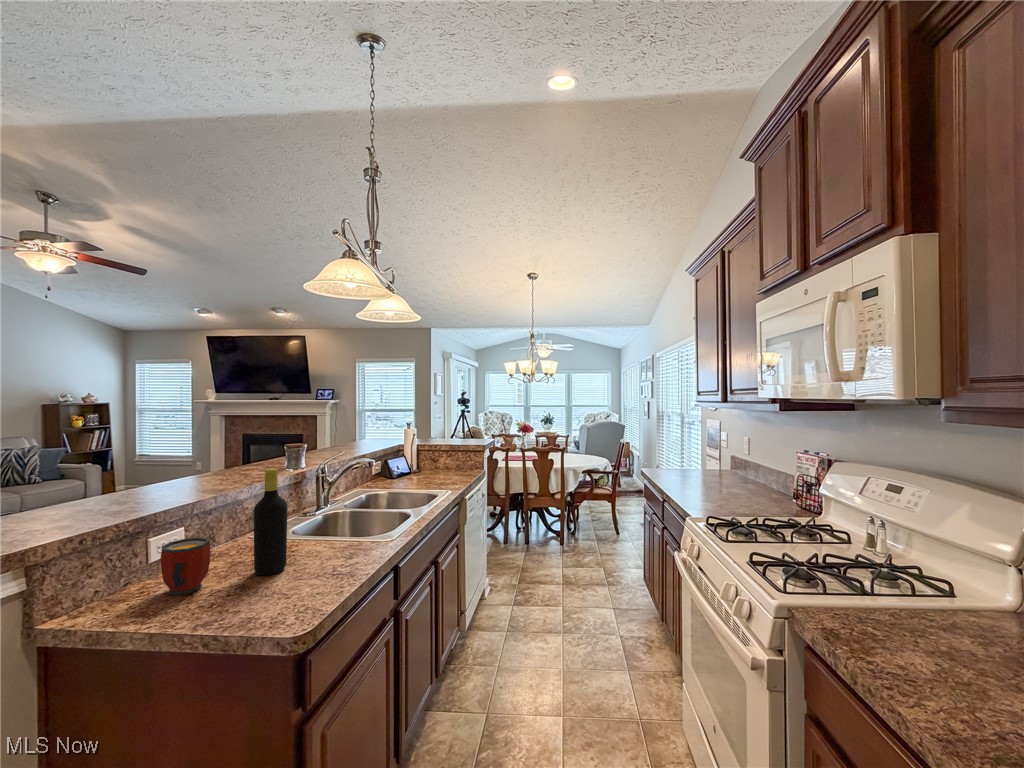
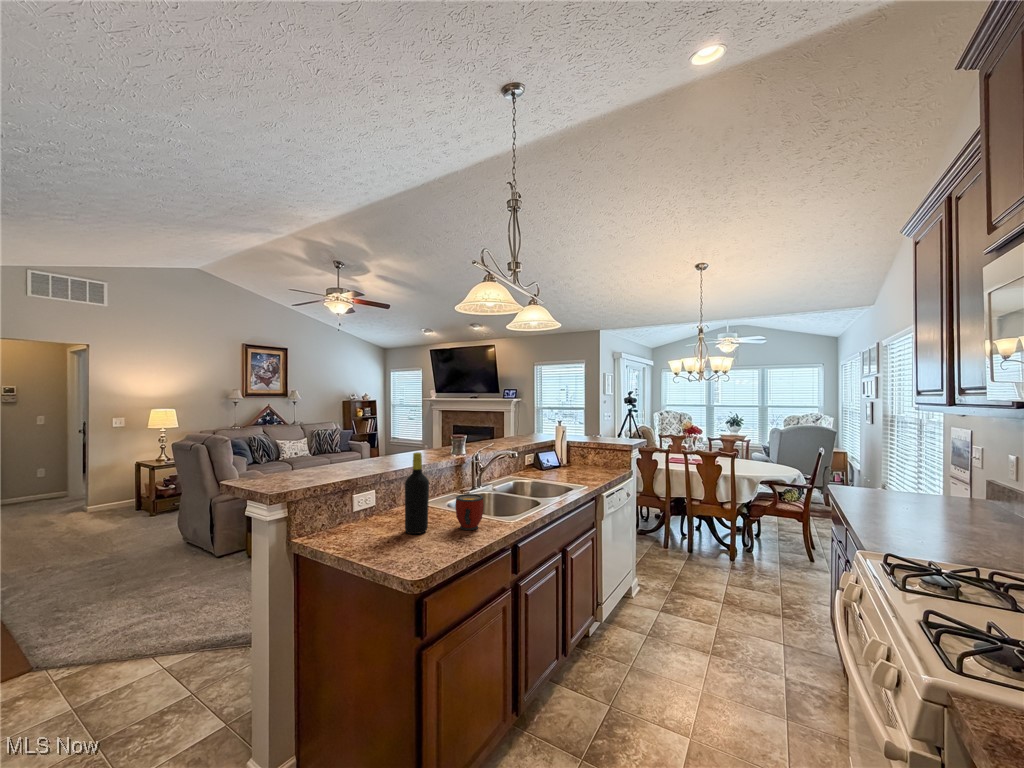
mug: present [160,537,211,595] -> present [455,494,484,530]

